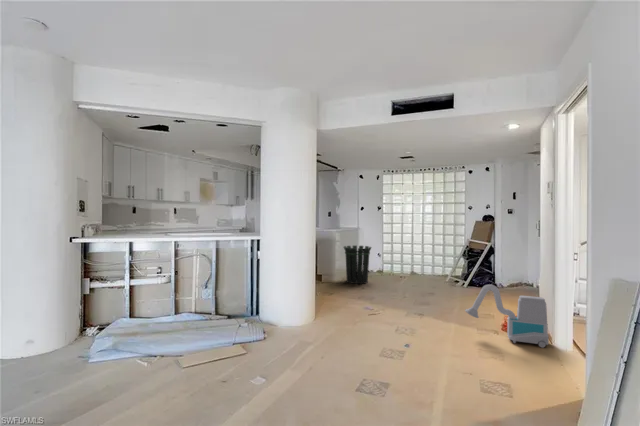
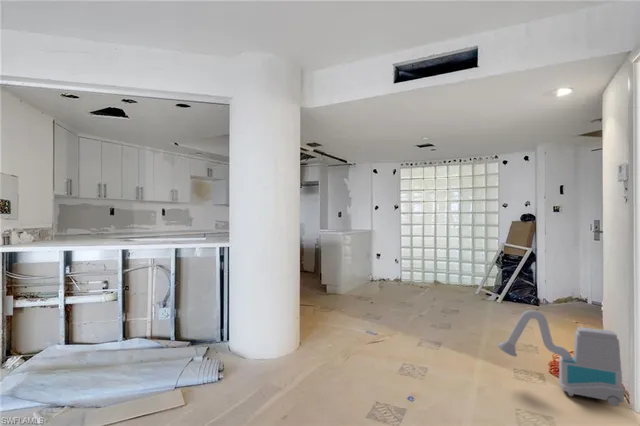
waste bin: present [344,246,371,284] -> none [351,251,384,297]

